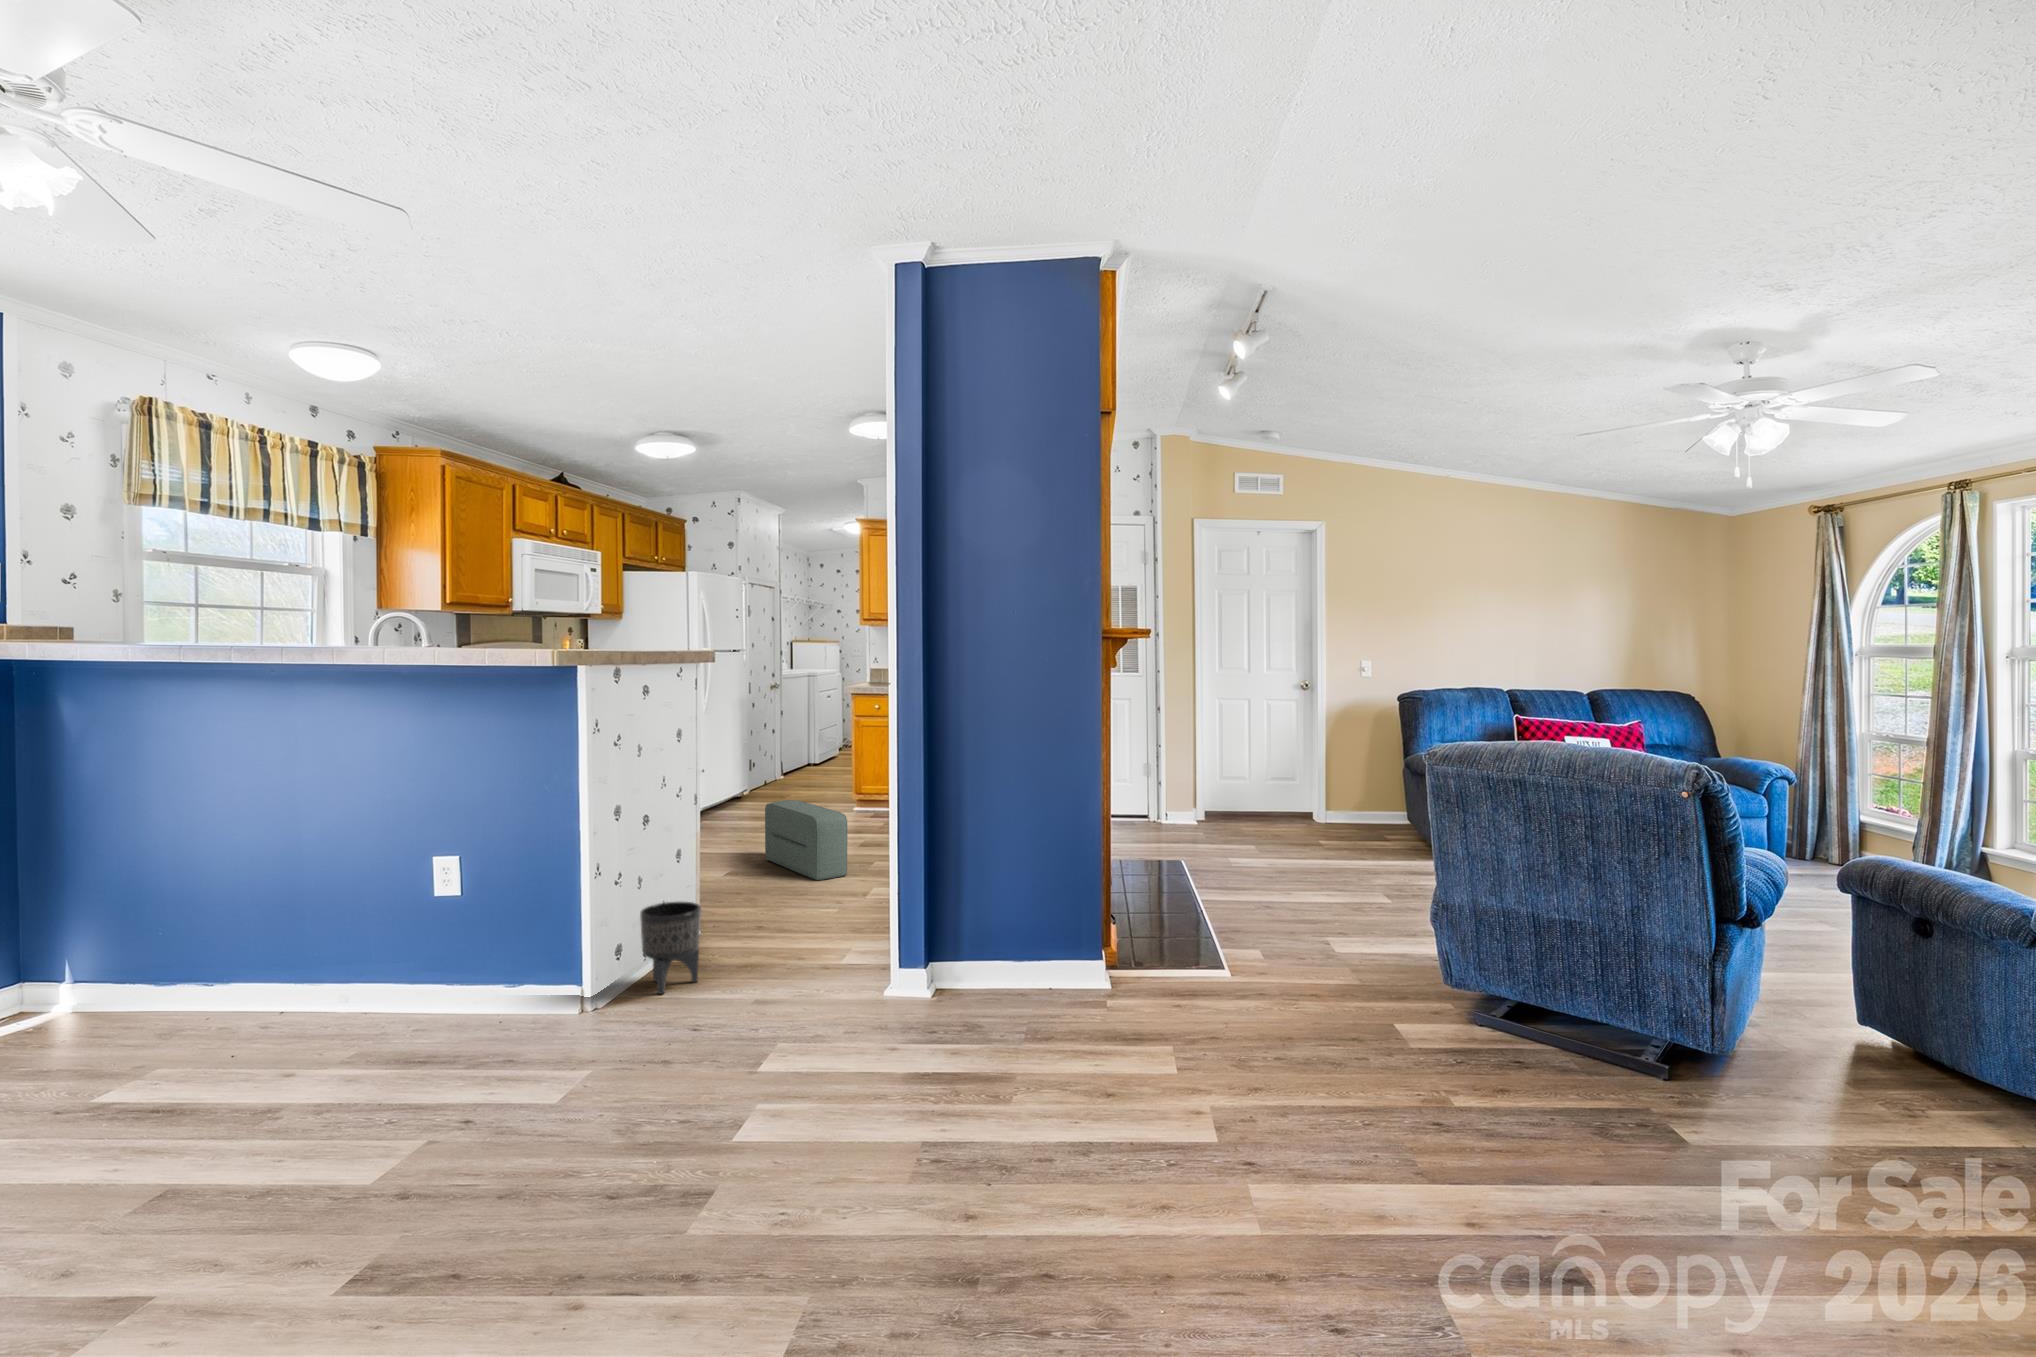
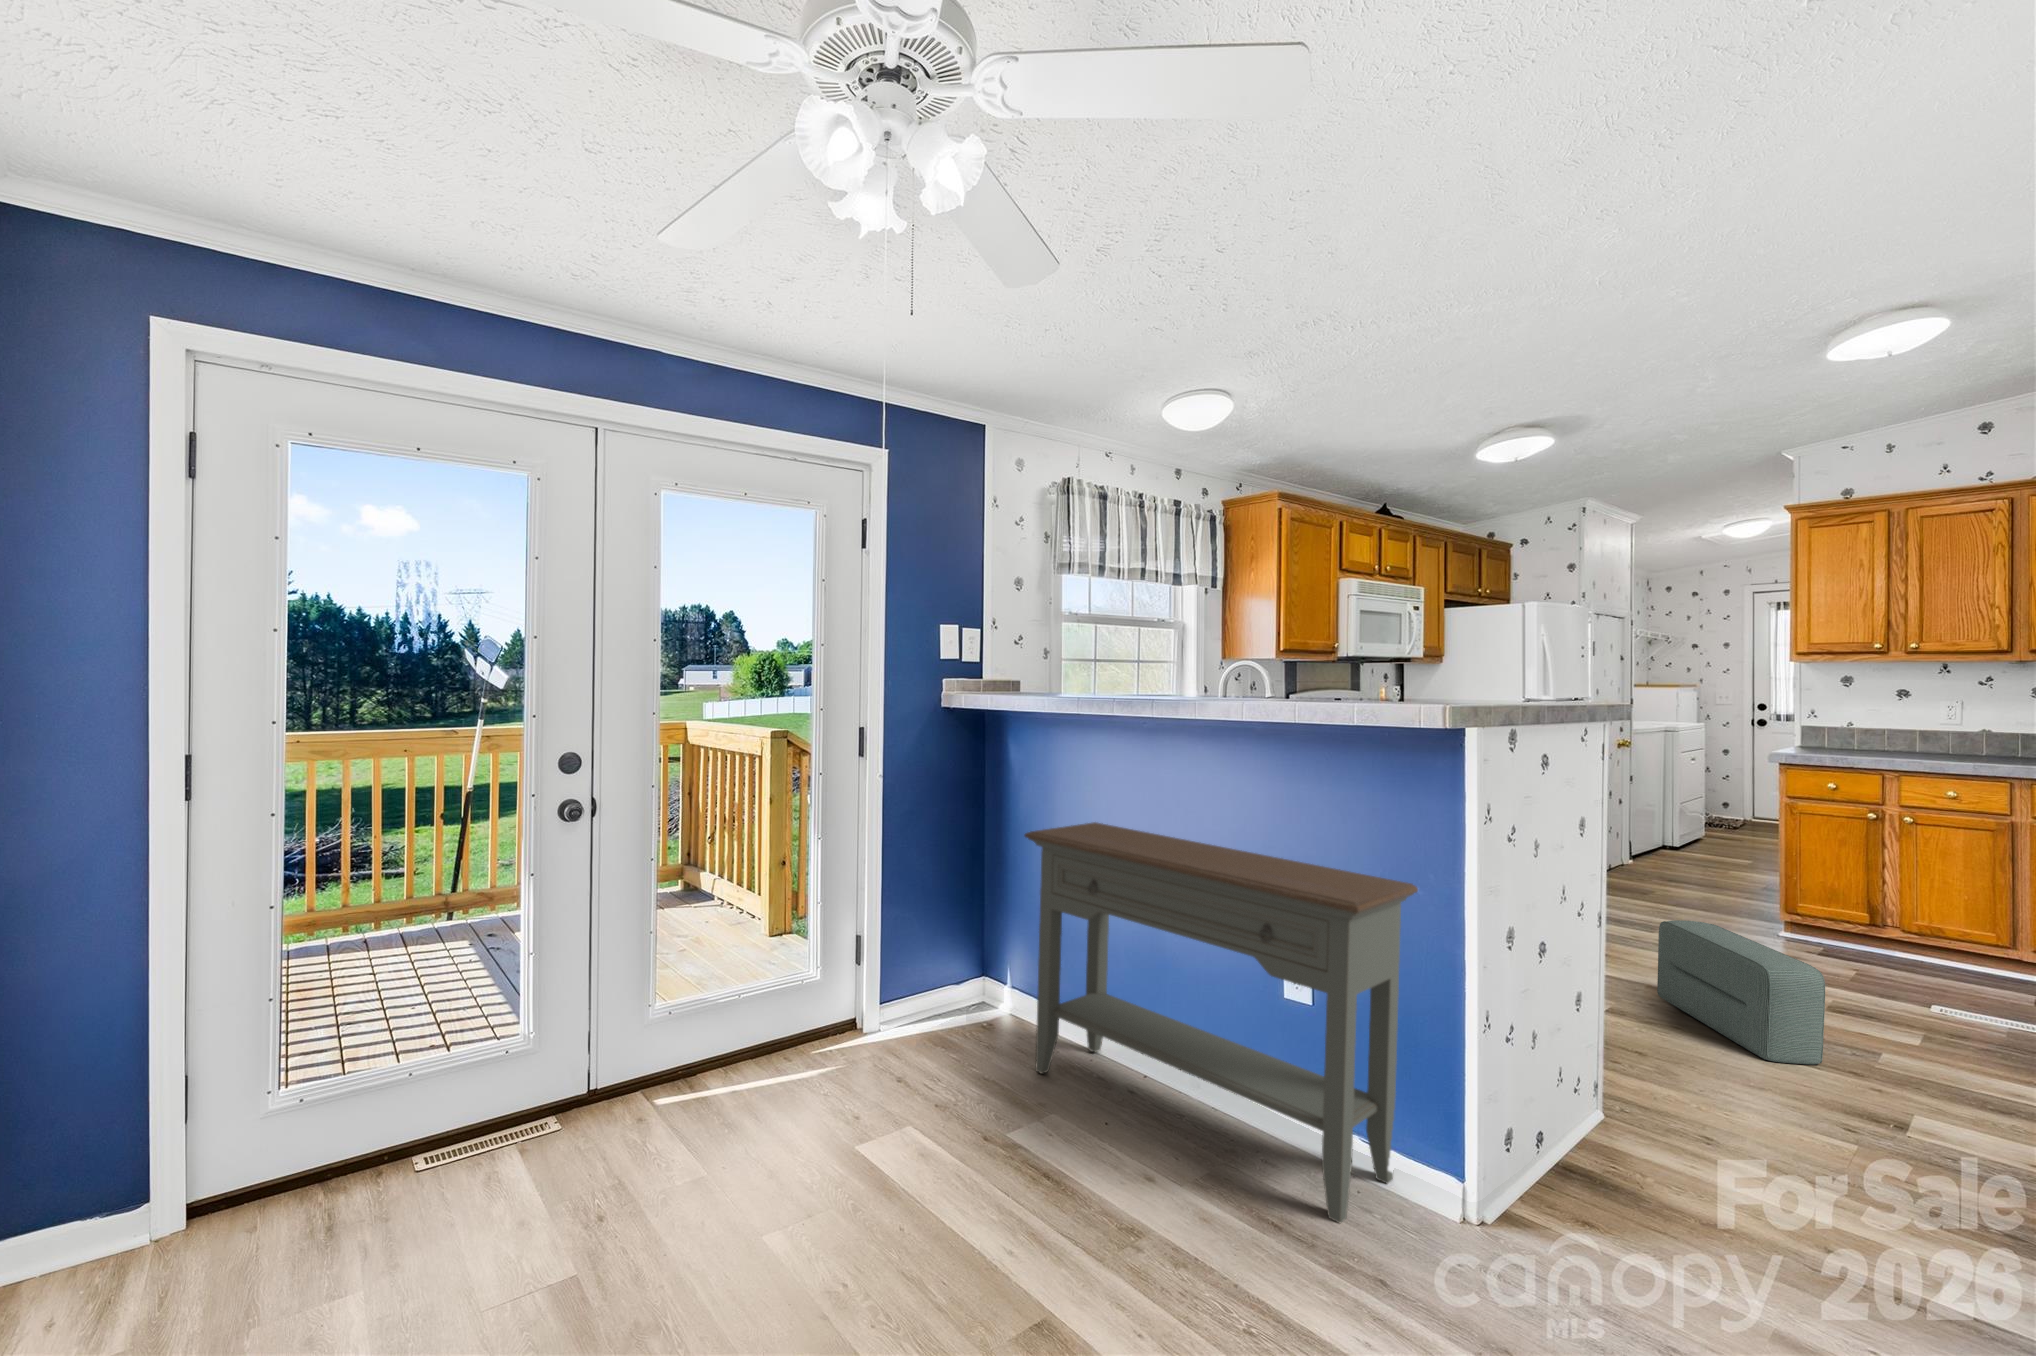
console table: none [93,774,538,1052] -> present [1024,822,1418,1223]
planter: present [640,902,701,994] -> none [1544,1080,1640,1222]

